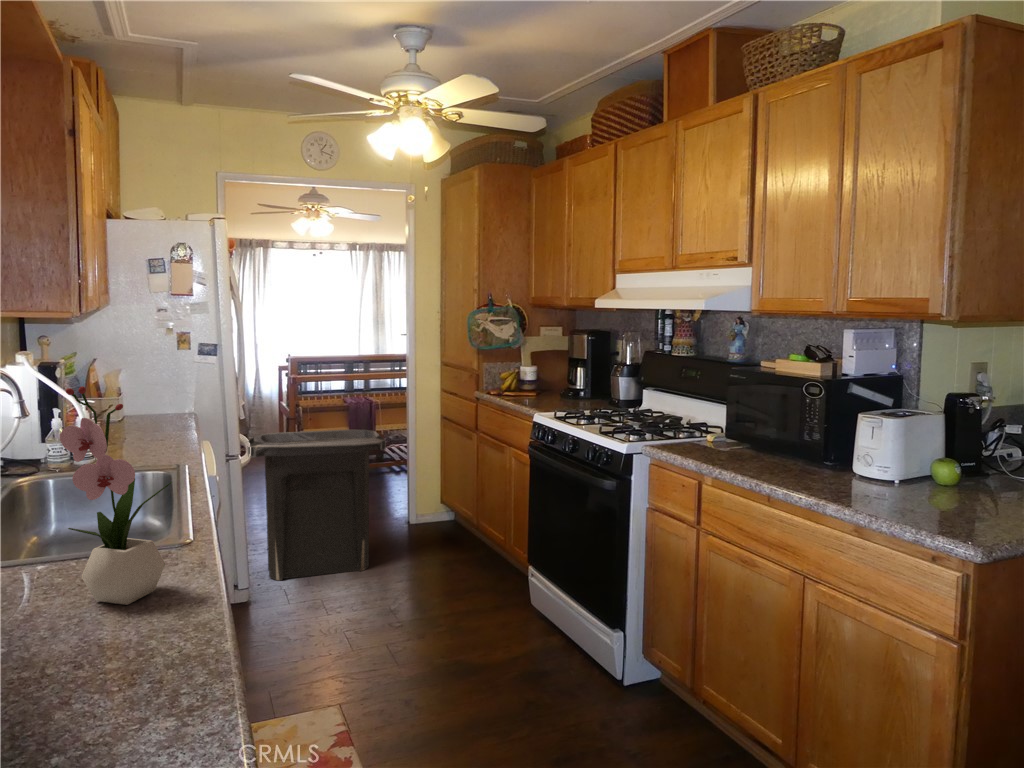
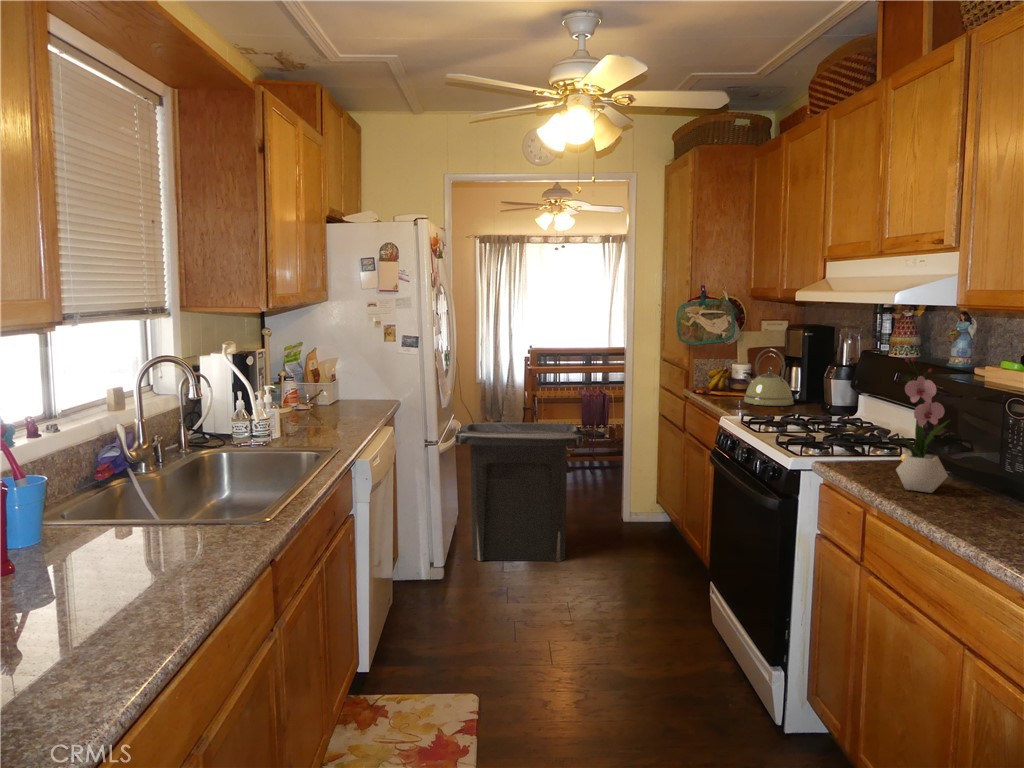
kettle: none [539,351,584,402] -> present [744,349,794,406]
flower arrangement: present [60,386,172,605] -> present [896,357,950,493]

